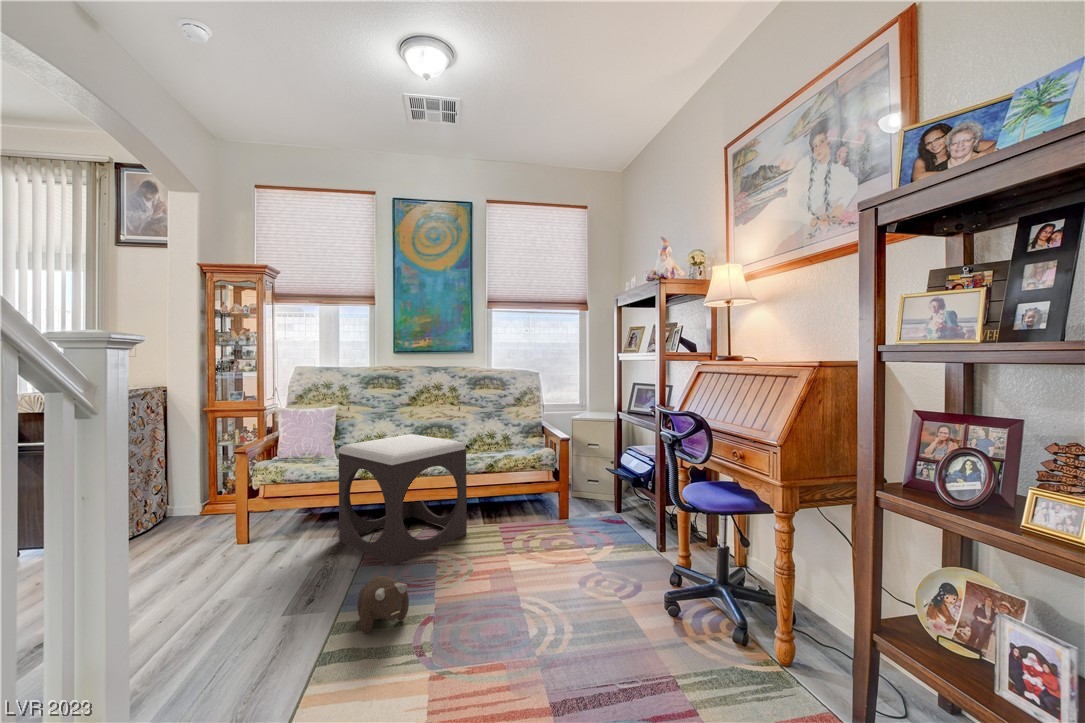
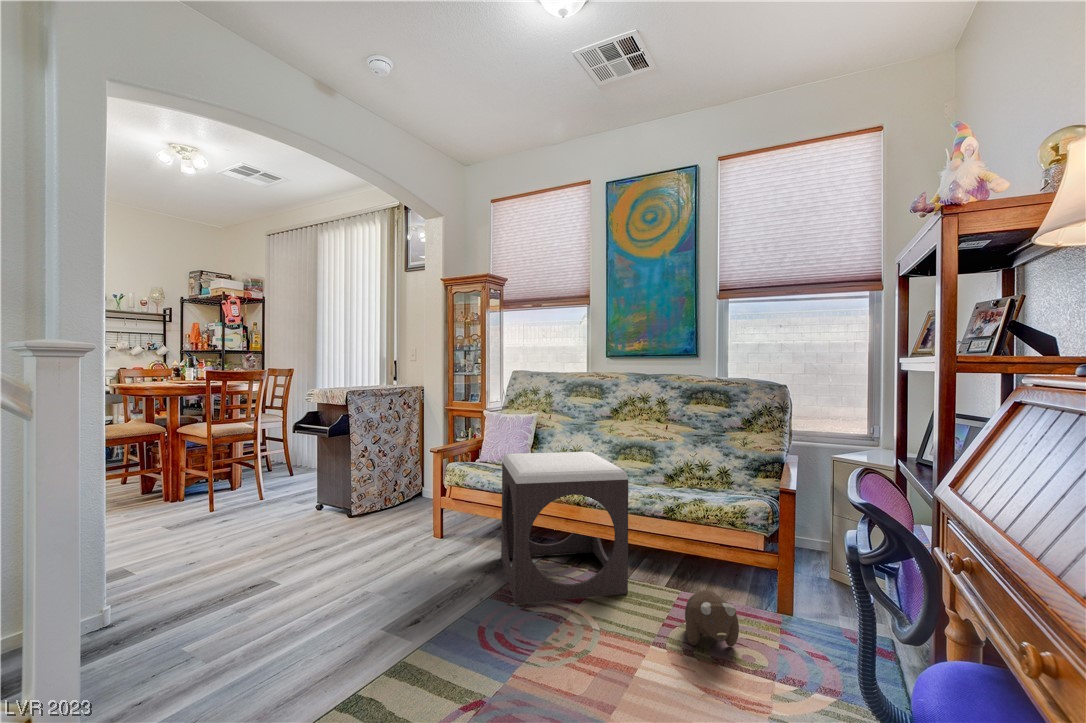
plush toy: present [357,576,409,633] -> present [685,590,739,647]

